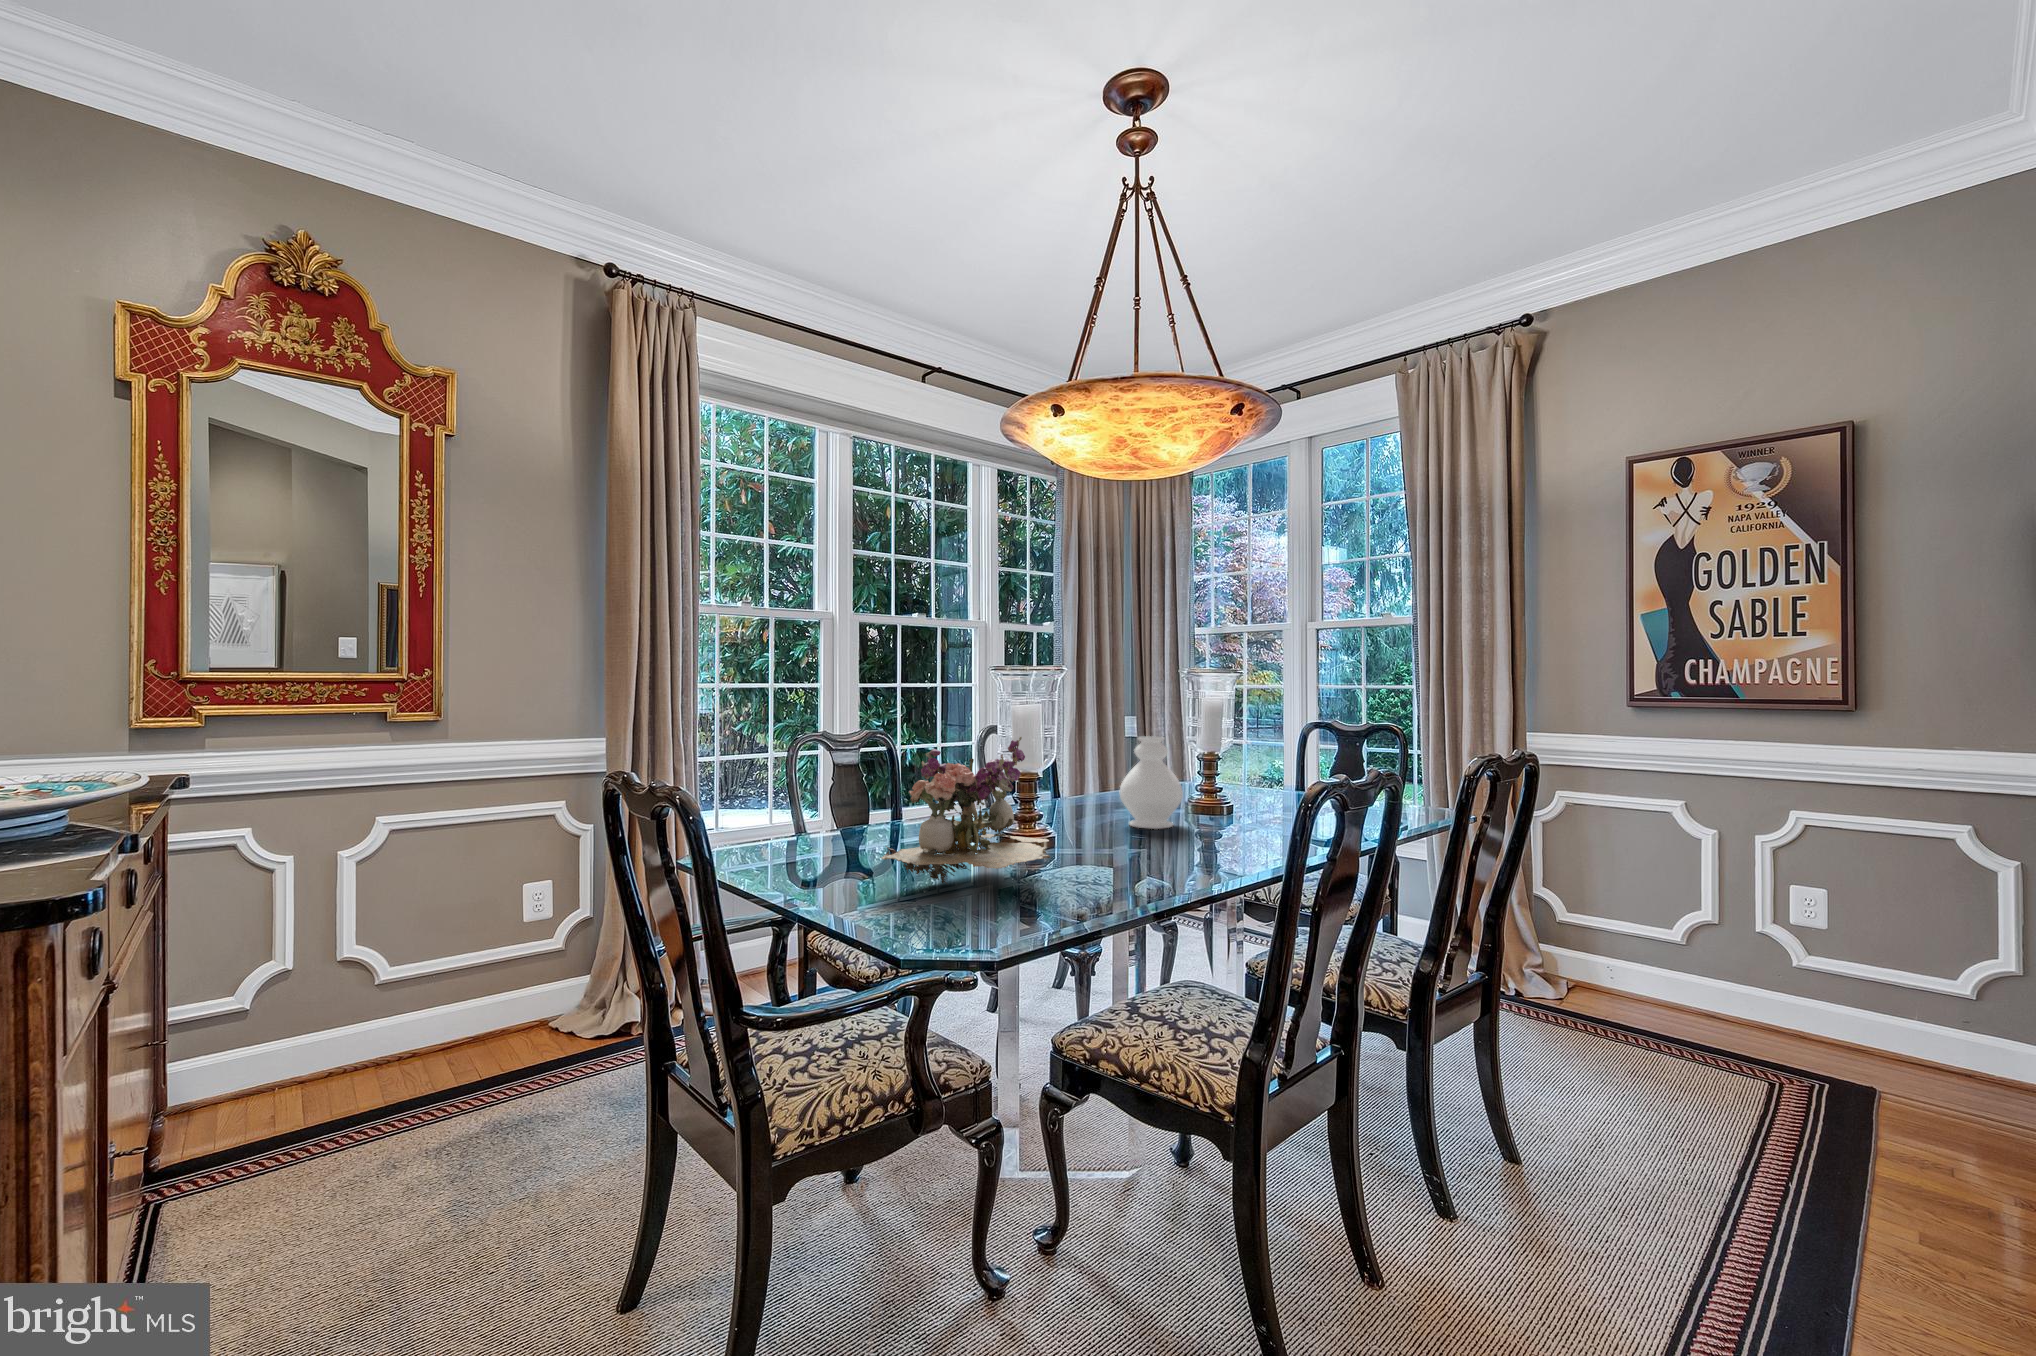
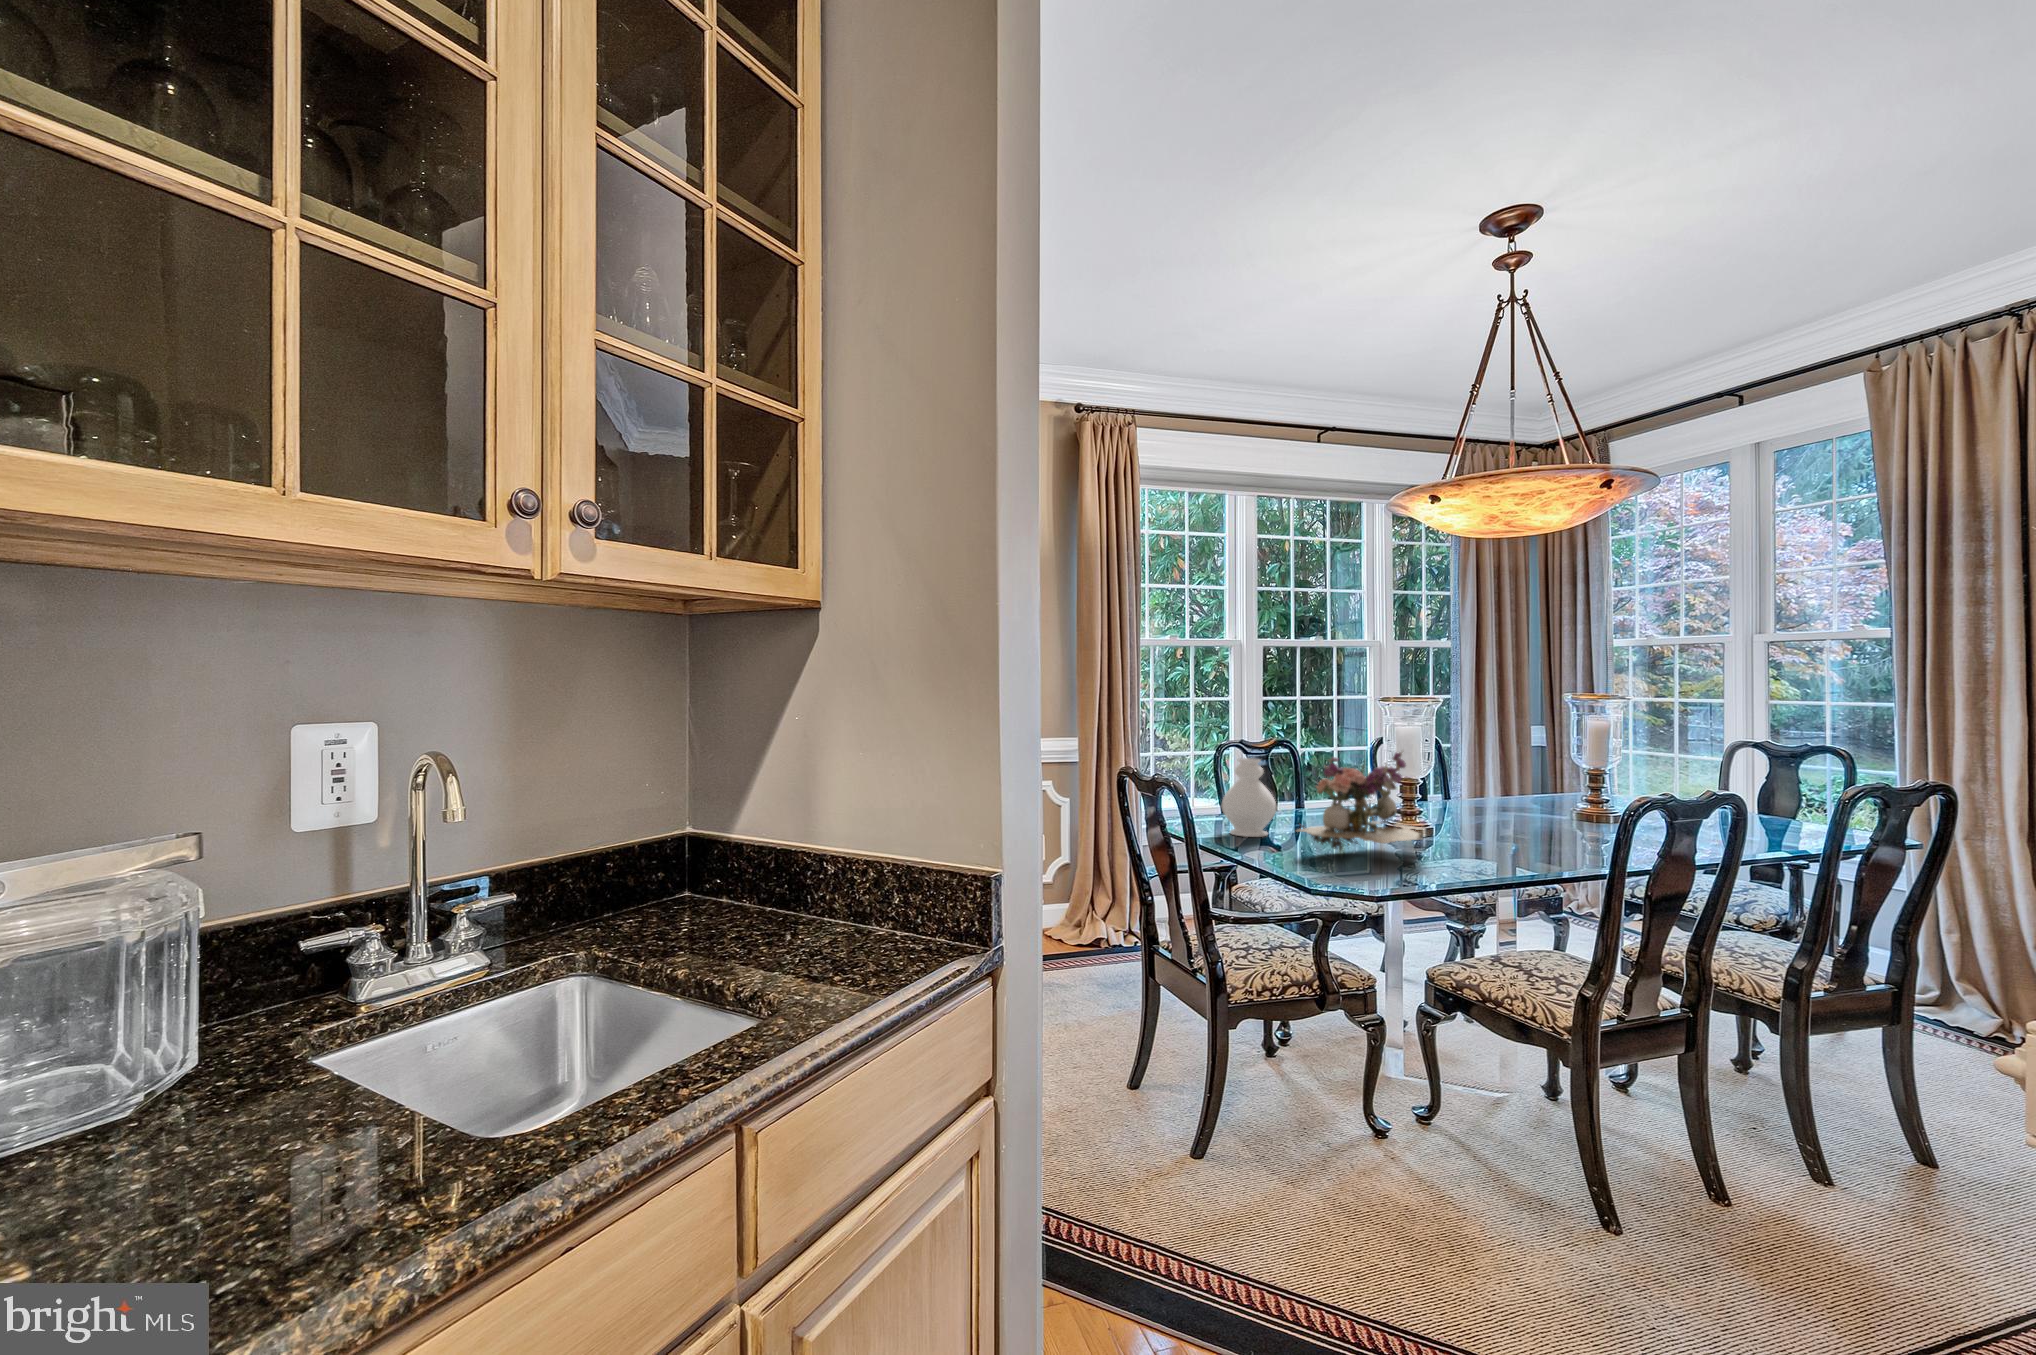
decorative vase: present [1120,736,1183,829] -> present [1222,758,1276,837]

